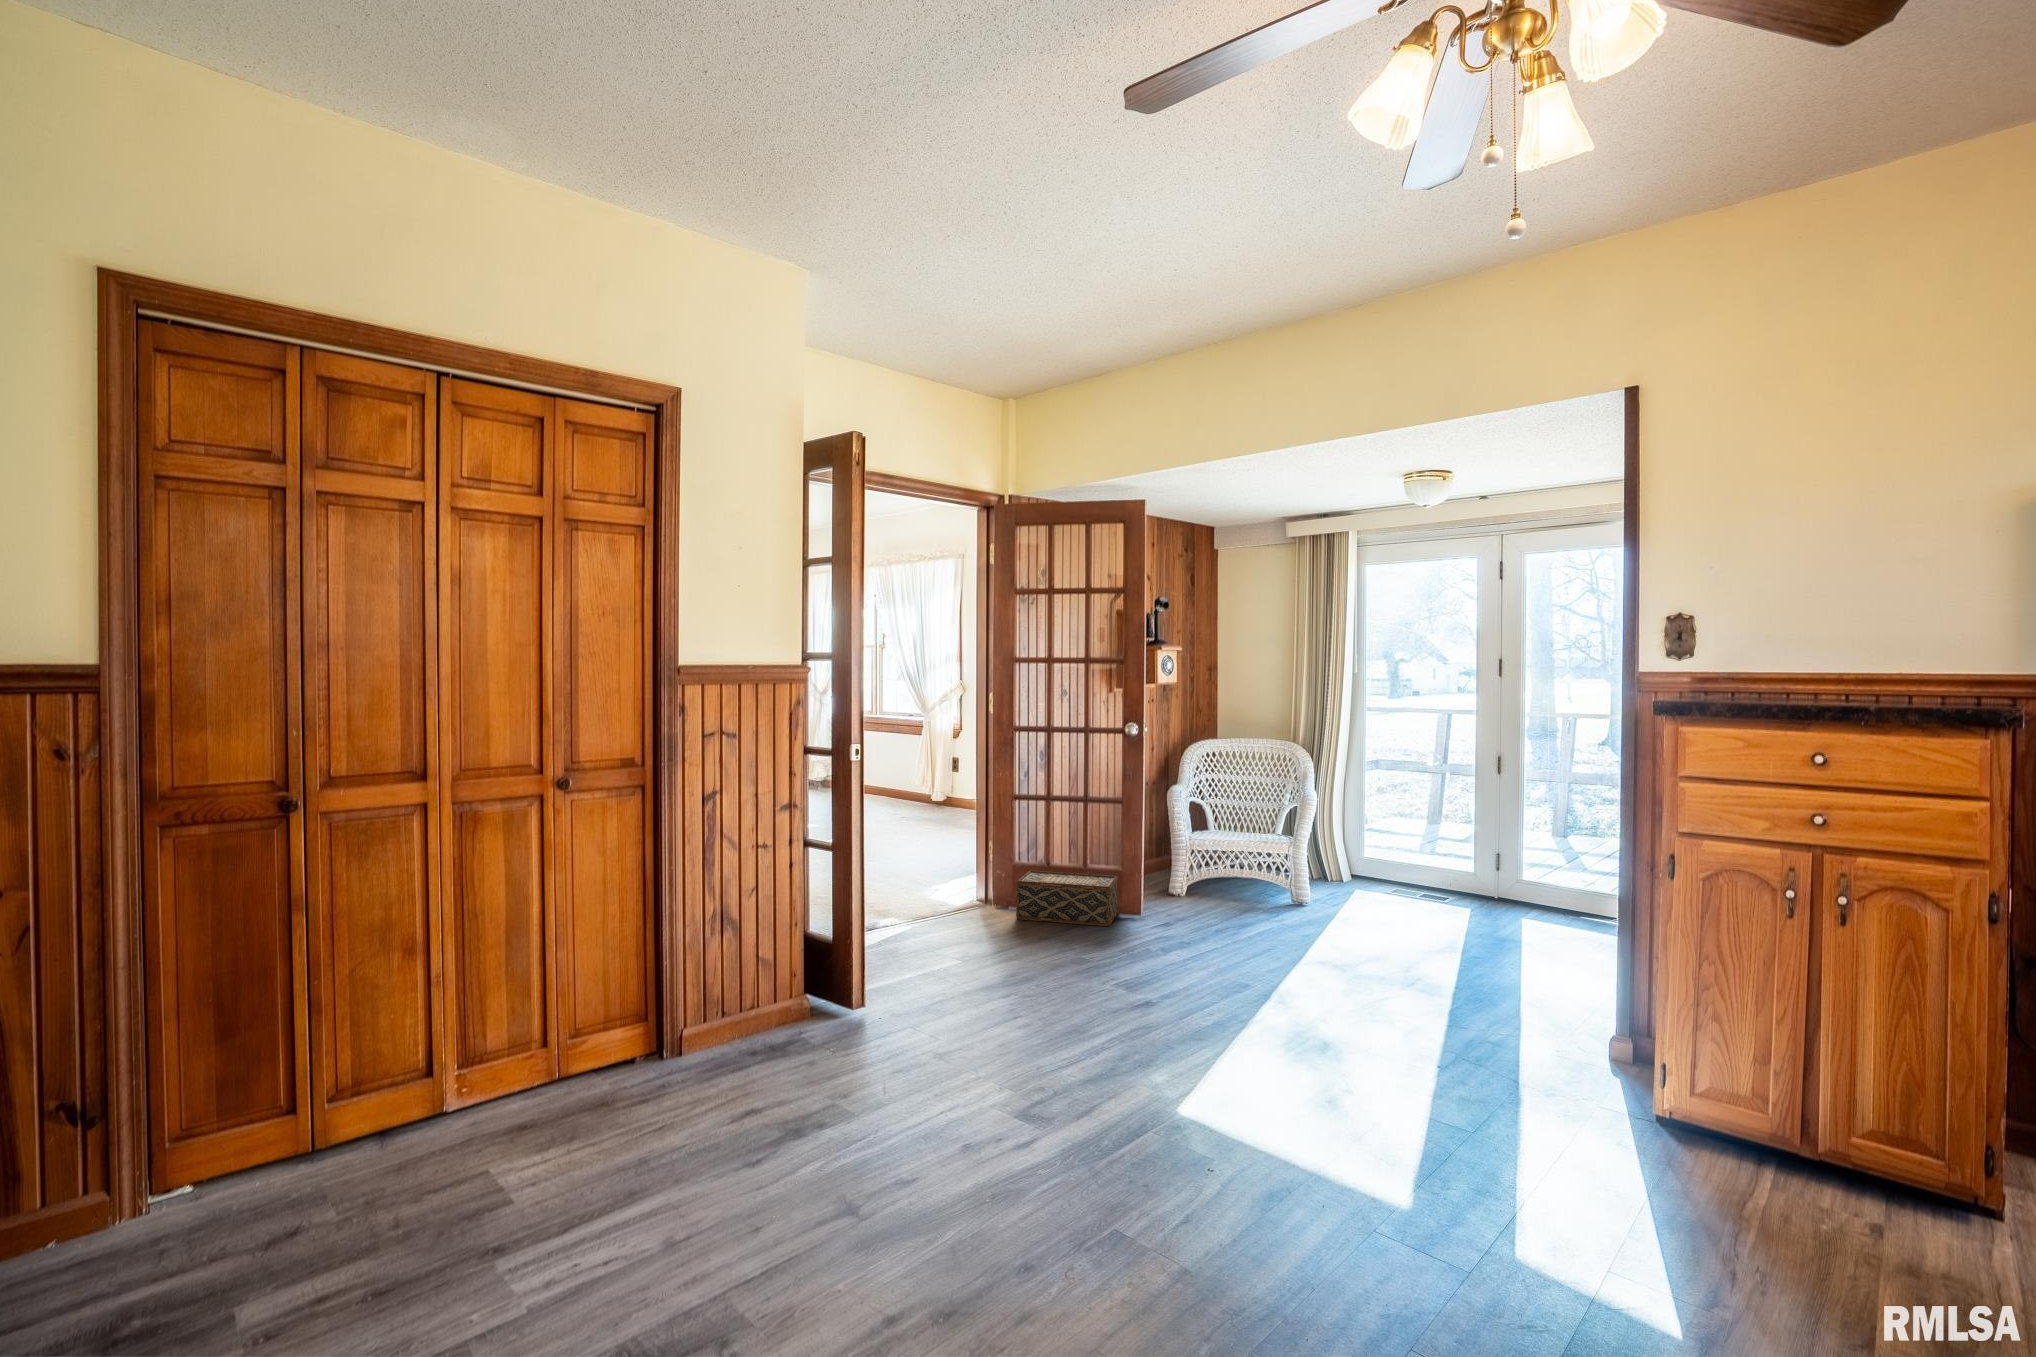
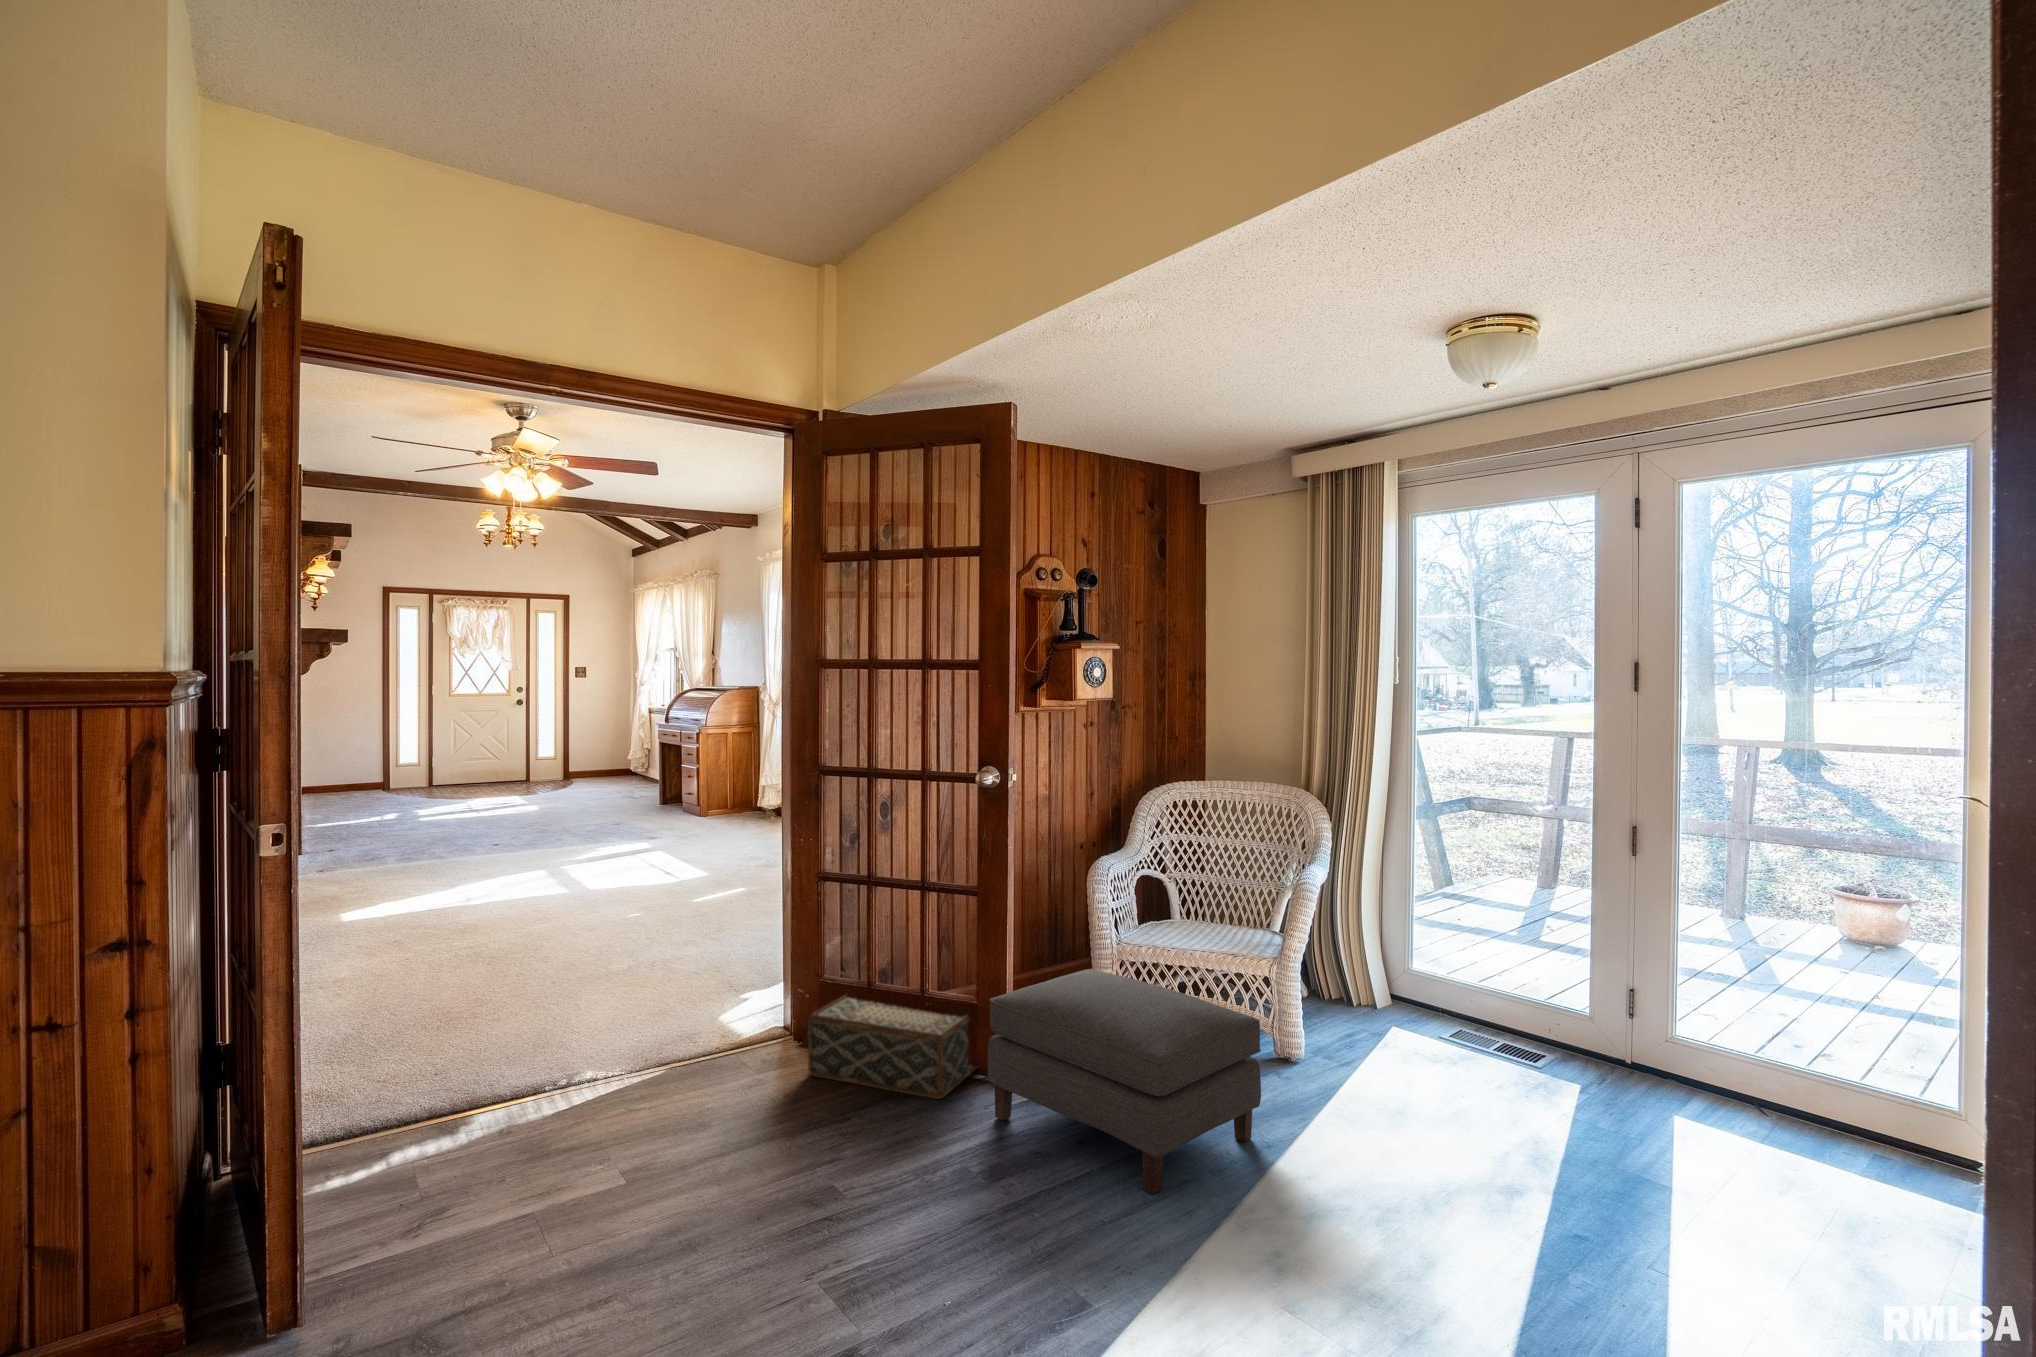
ottoman: none [1143,848,1306,955] -> present [988,969,1261,1194]

